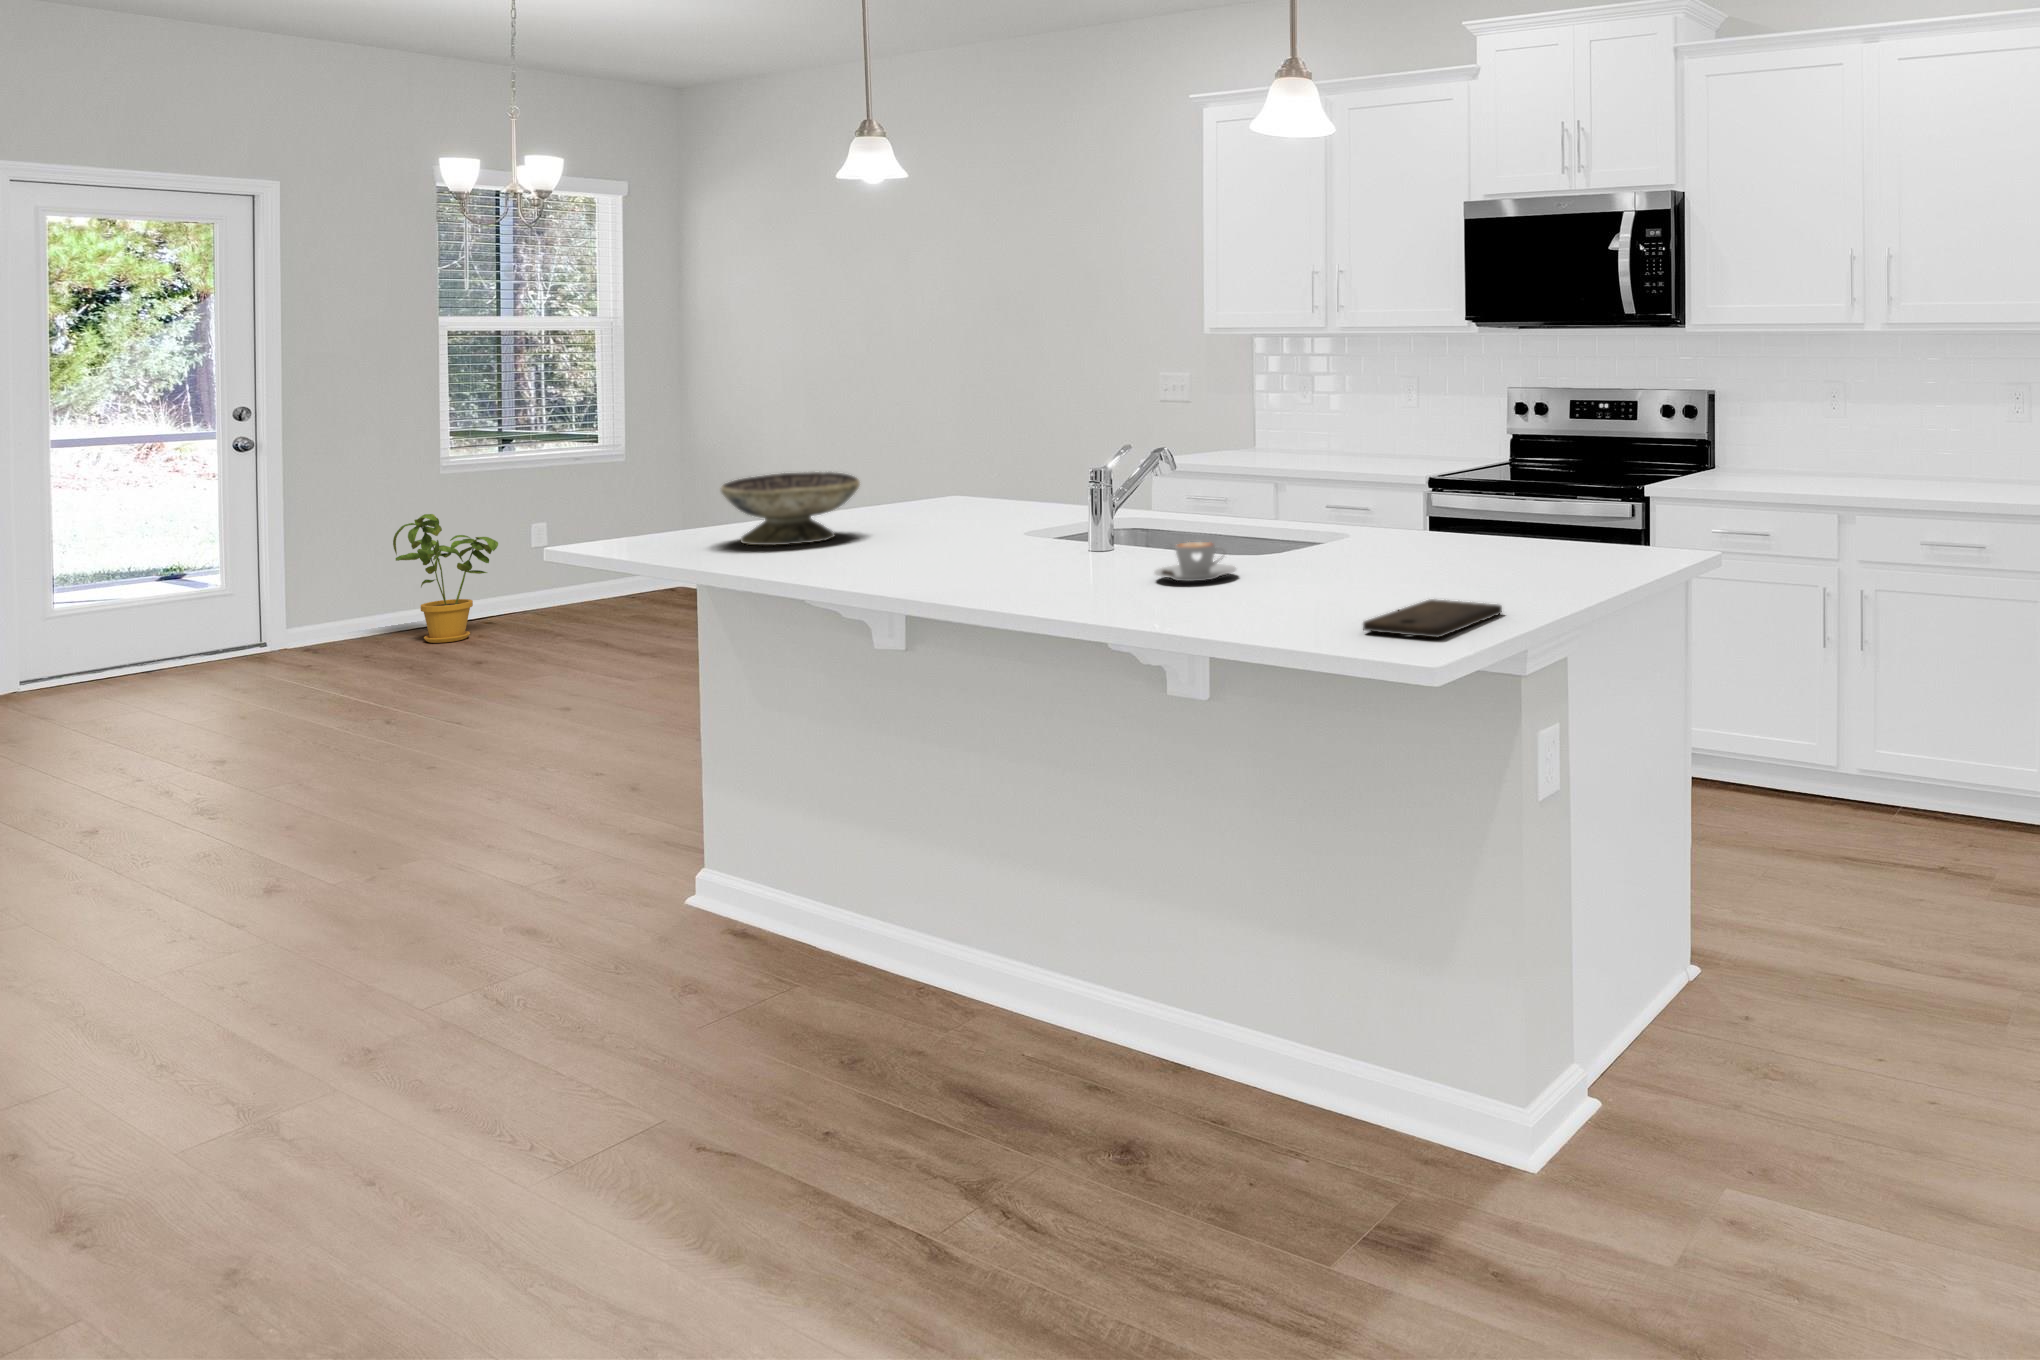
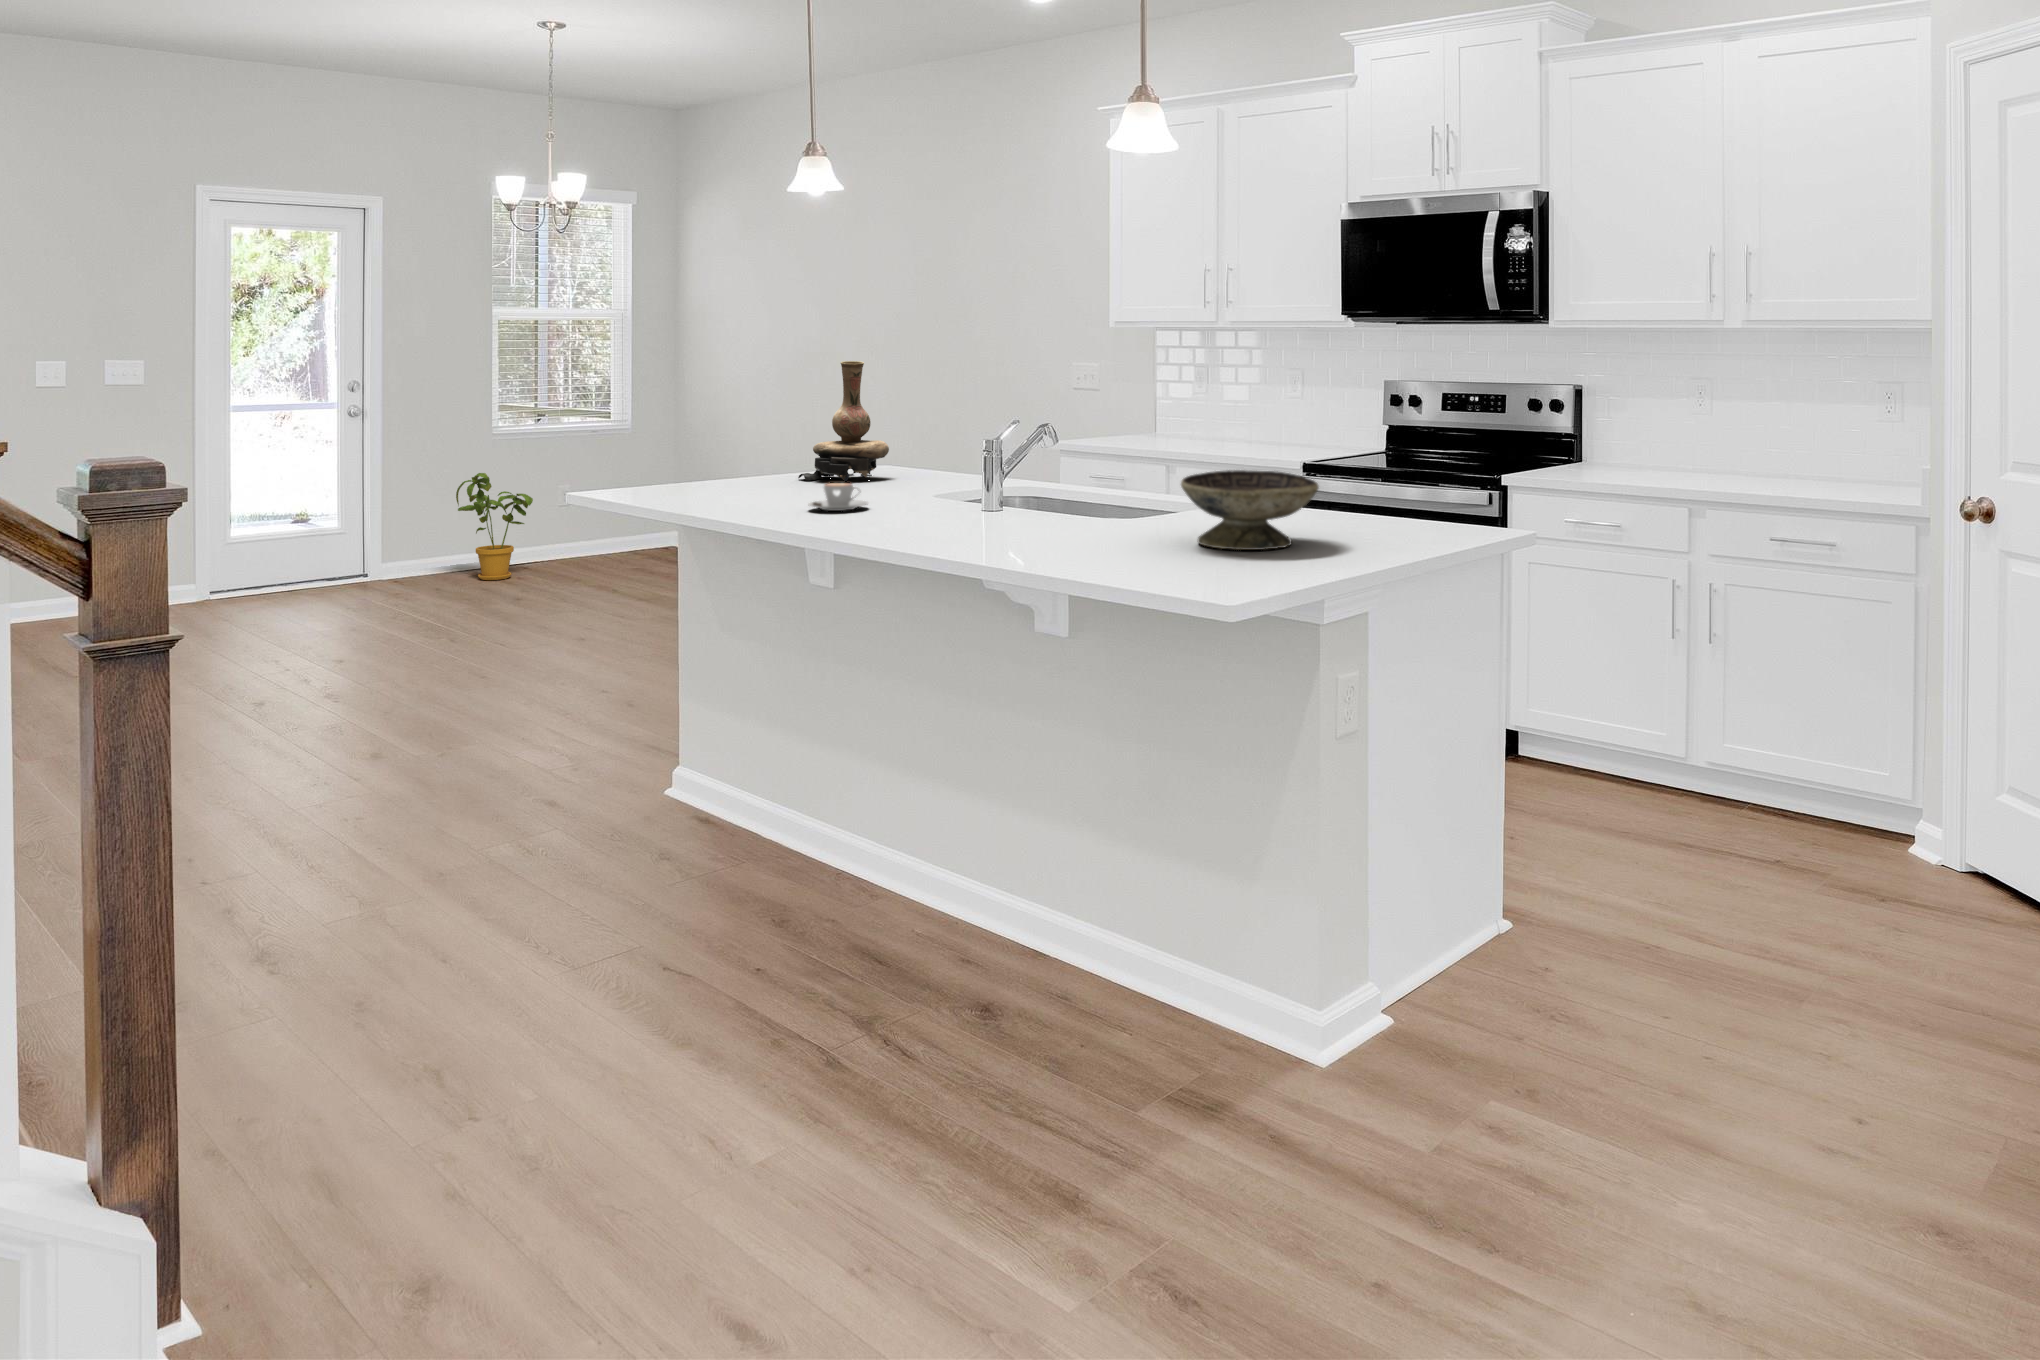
vase: none [856,375,970,517] -> present [798,361,889,481]
decorative bowl: present [721,472,860,546] -> present [1181,470,1319,550]
coffee cup: present [1155,542,1236,582] -> present [809,483,868,511]
cutting board: present [1363,599,1502,638] -> none [1174,558,1299,586]

